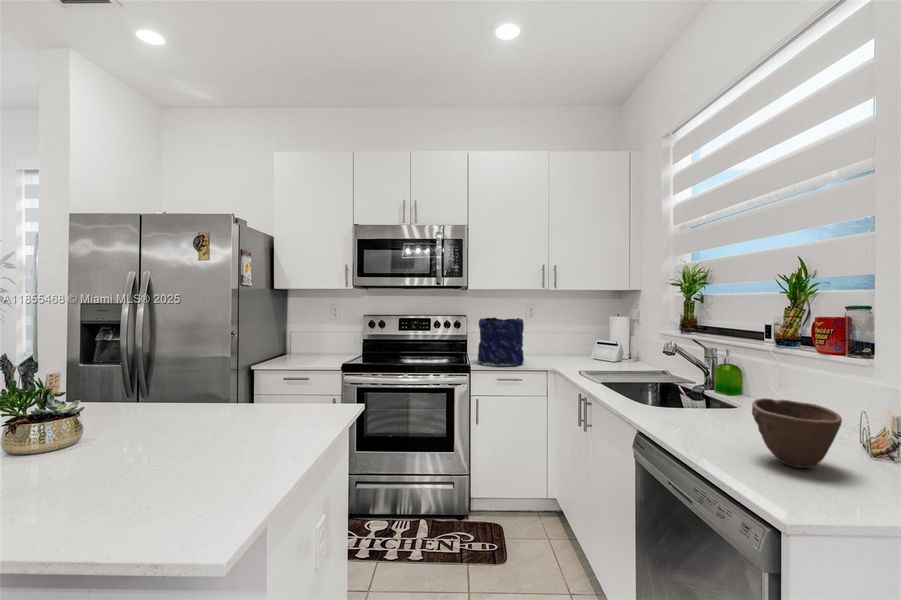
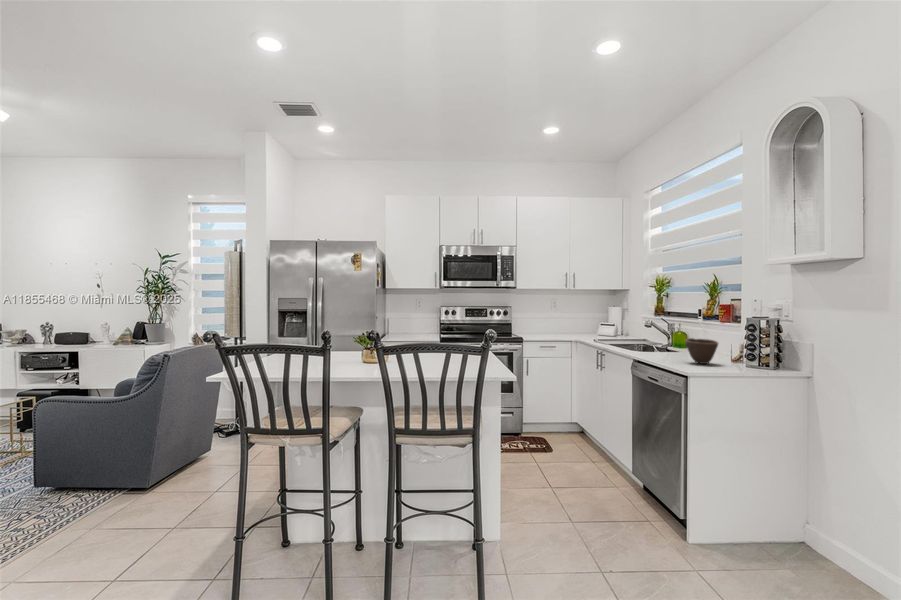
vase: present [478,317,524,365] -> none [525,308,556,338]

